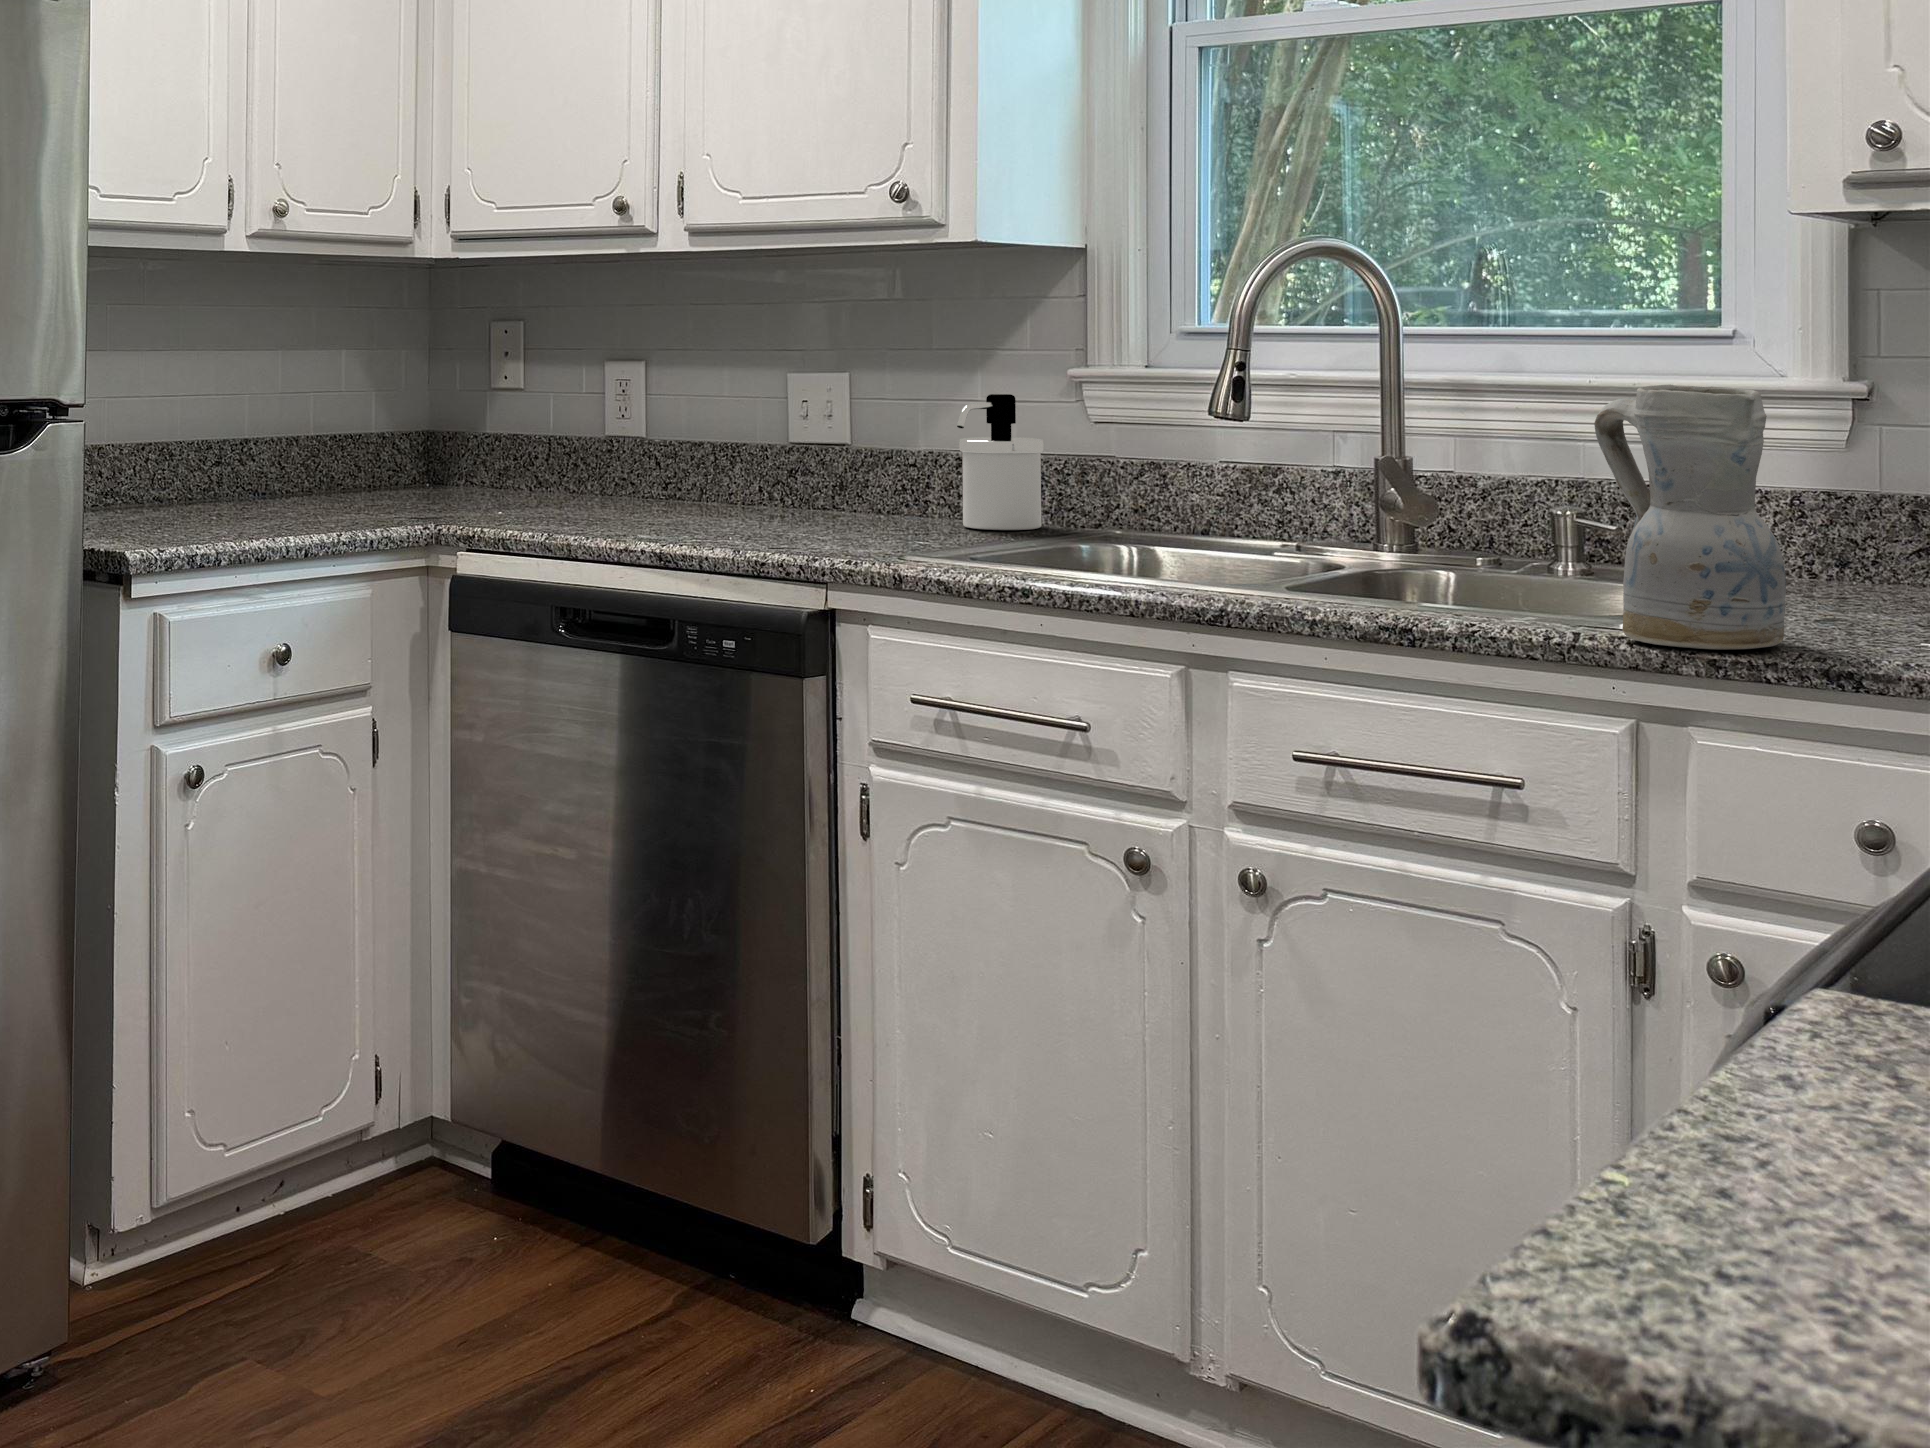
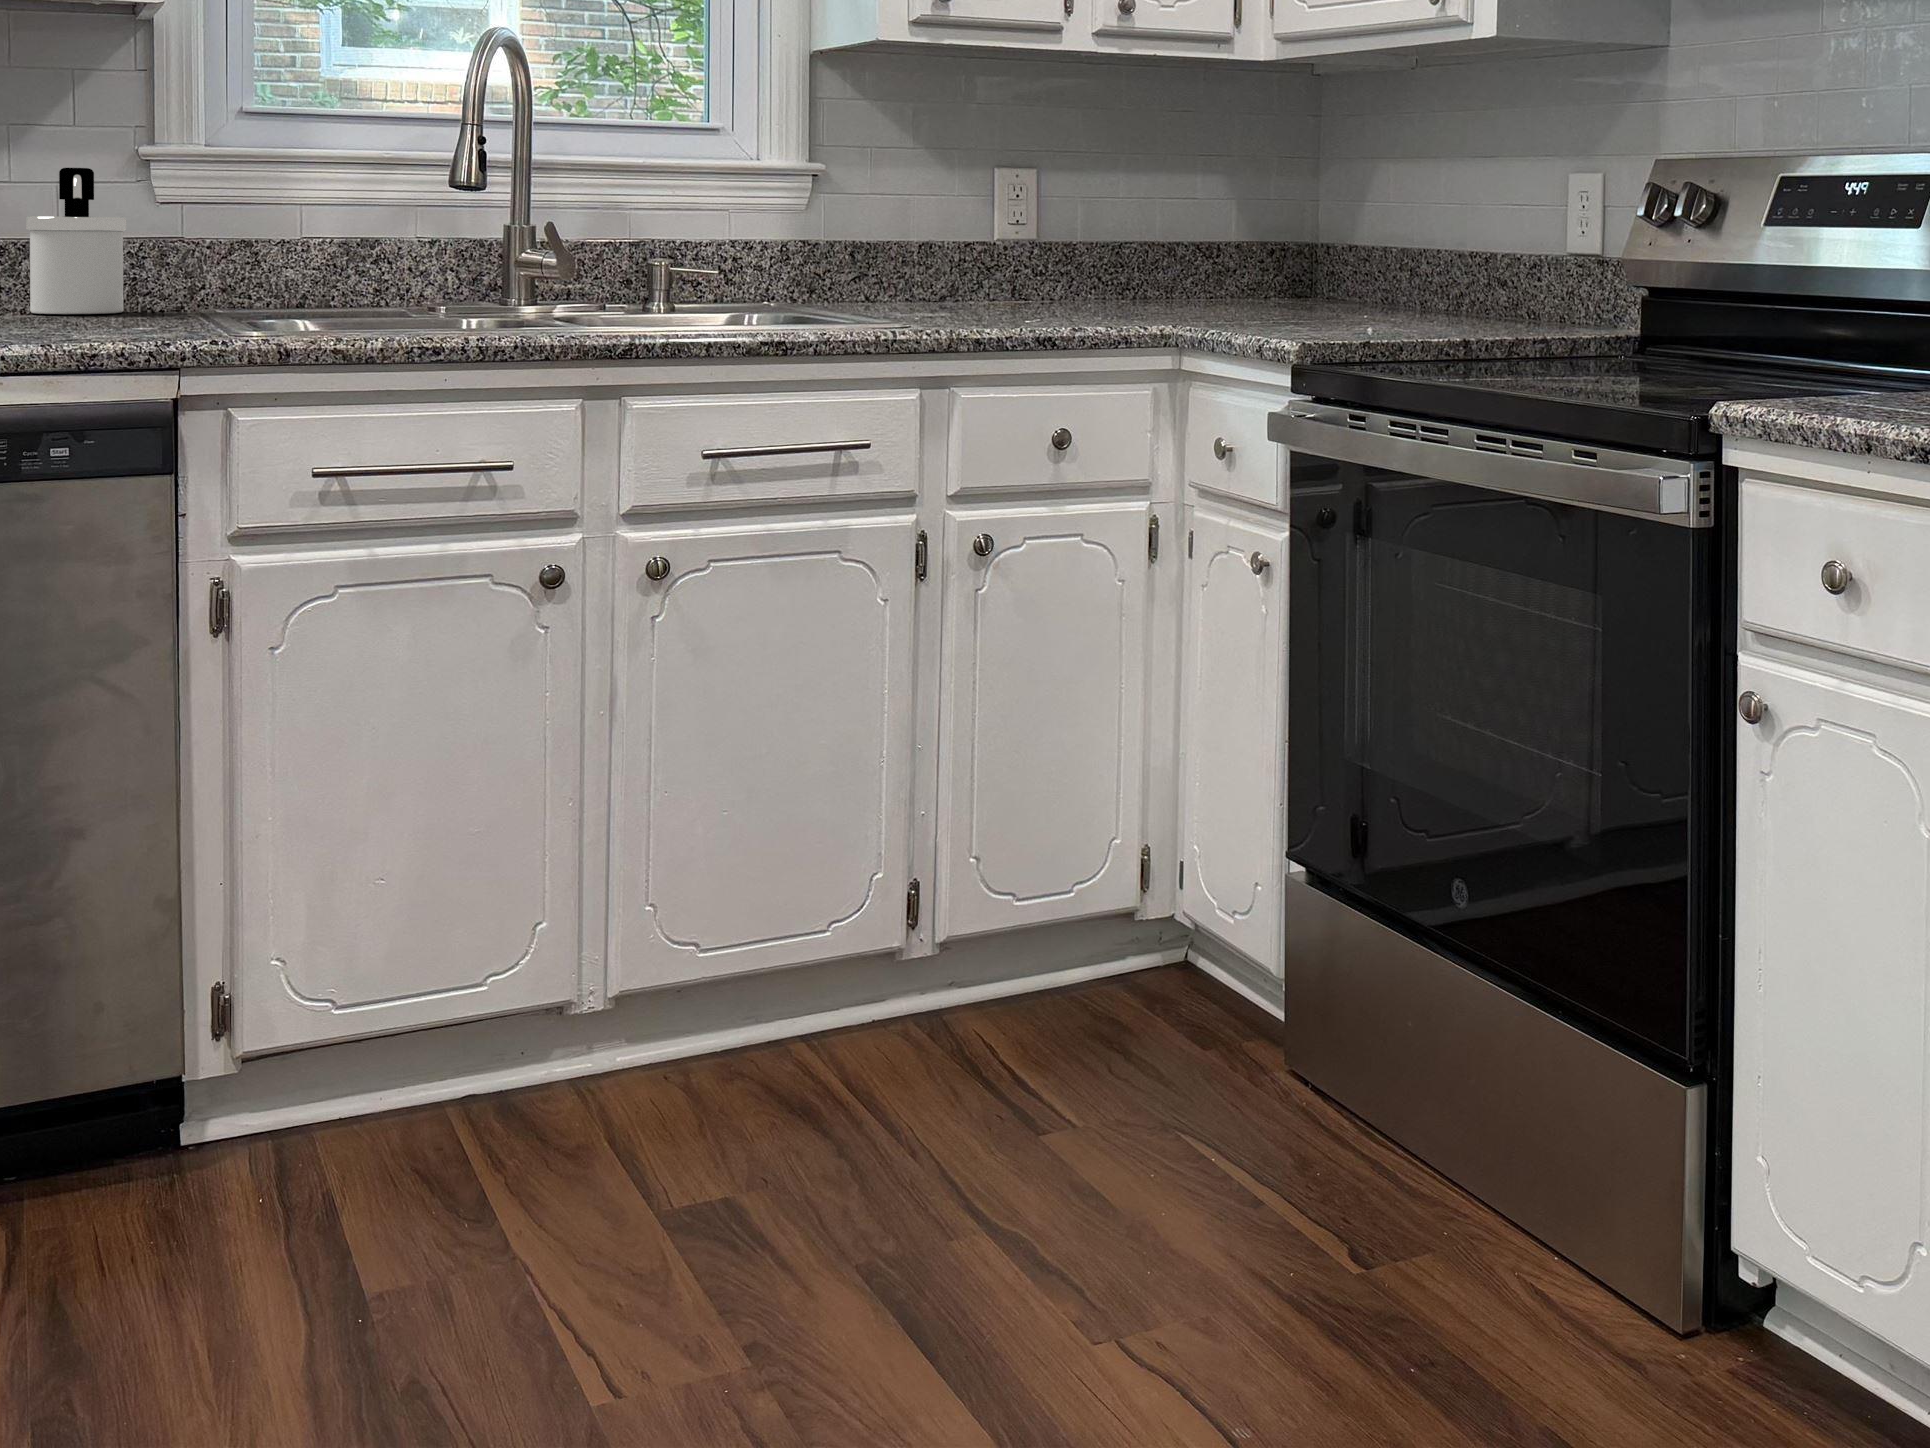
ceramic pitcher: present [1594,385,1786,650] -> none [892,145,1021,331]

